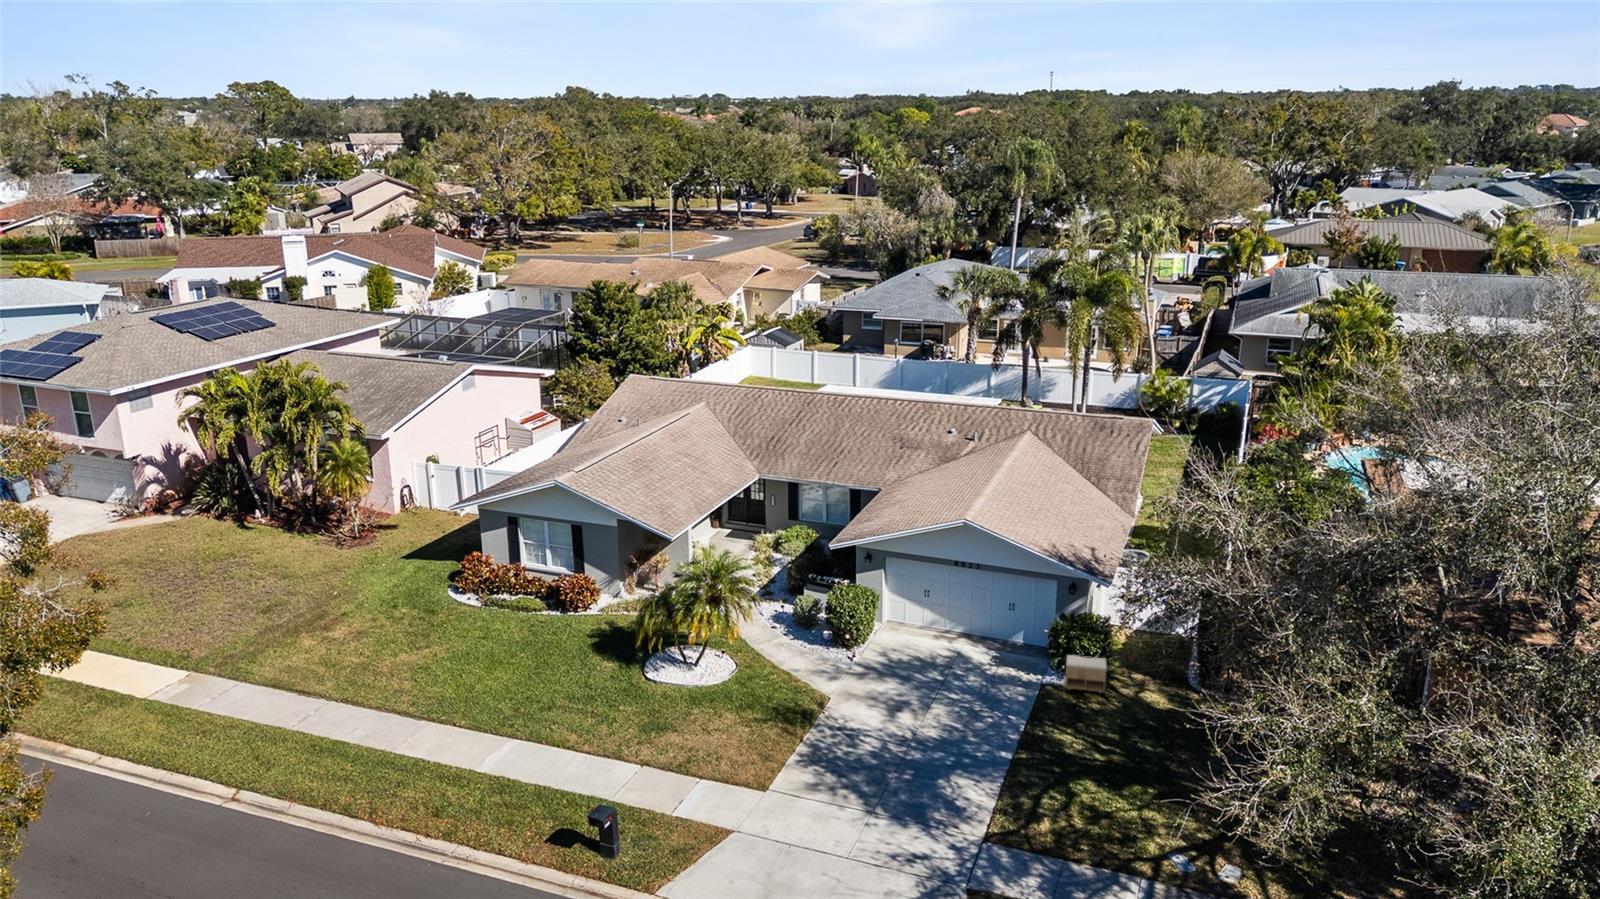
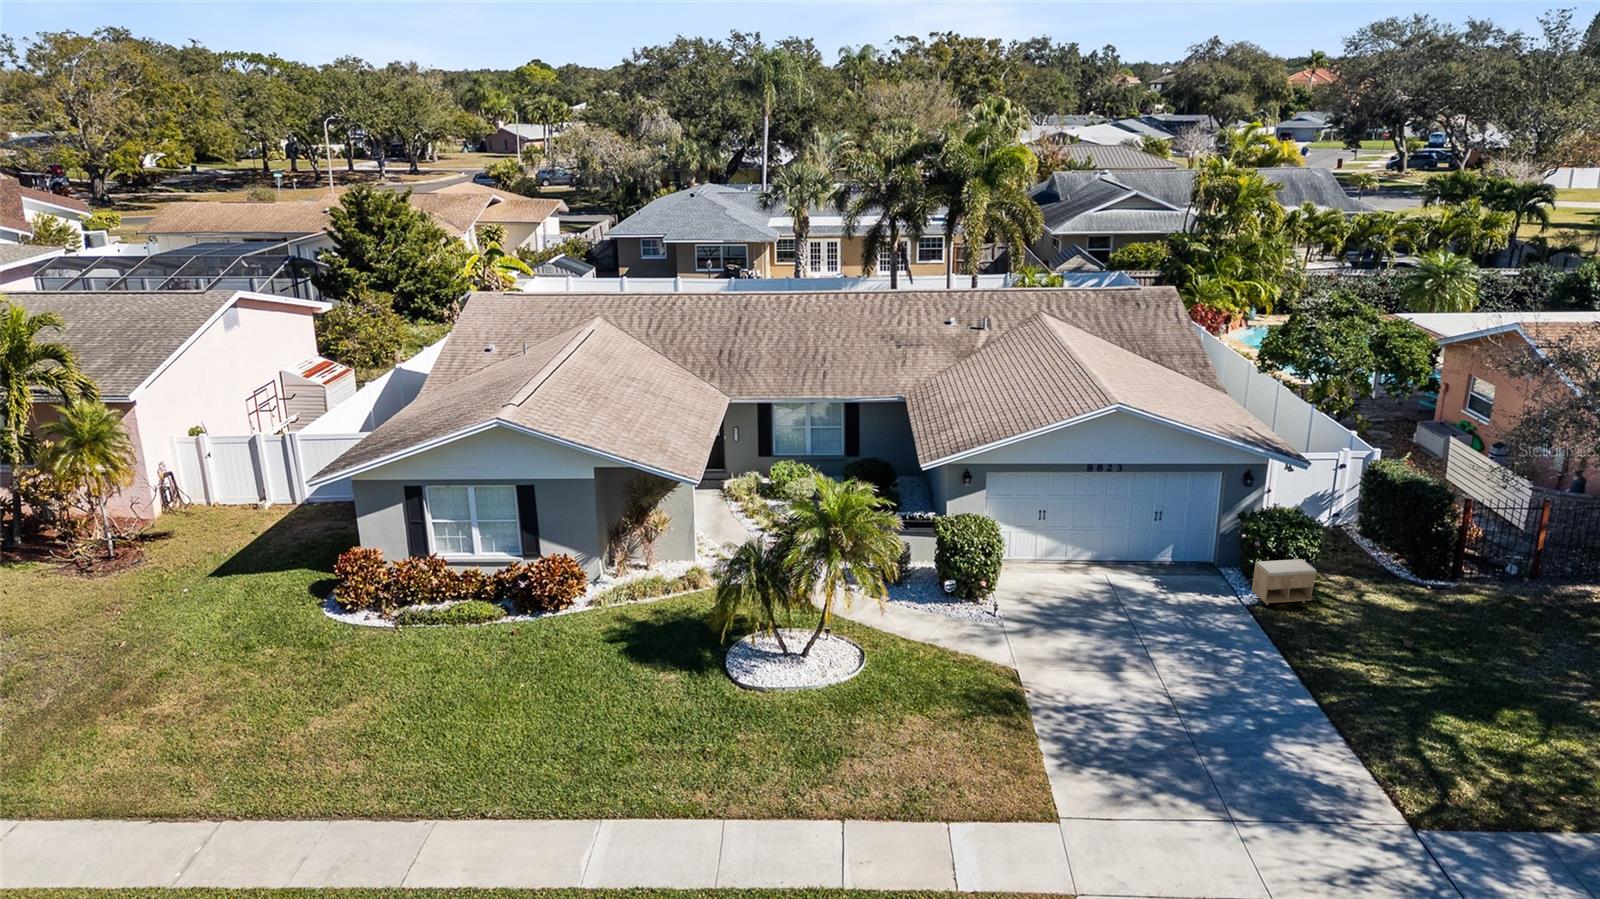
potted plant: present [1091,828,1105,863] -> present [1403,611,1425,648]

